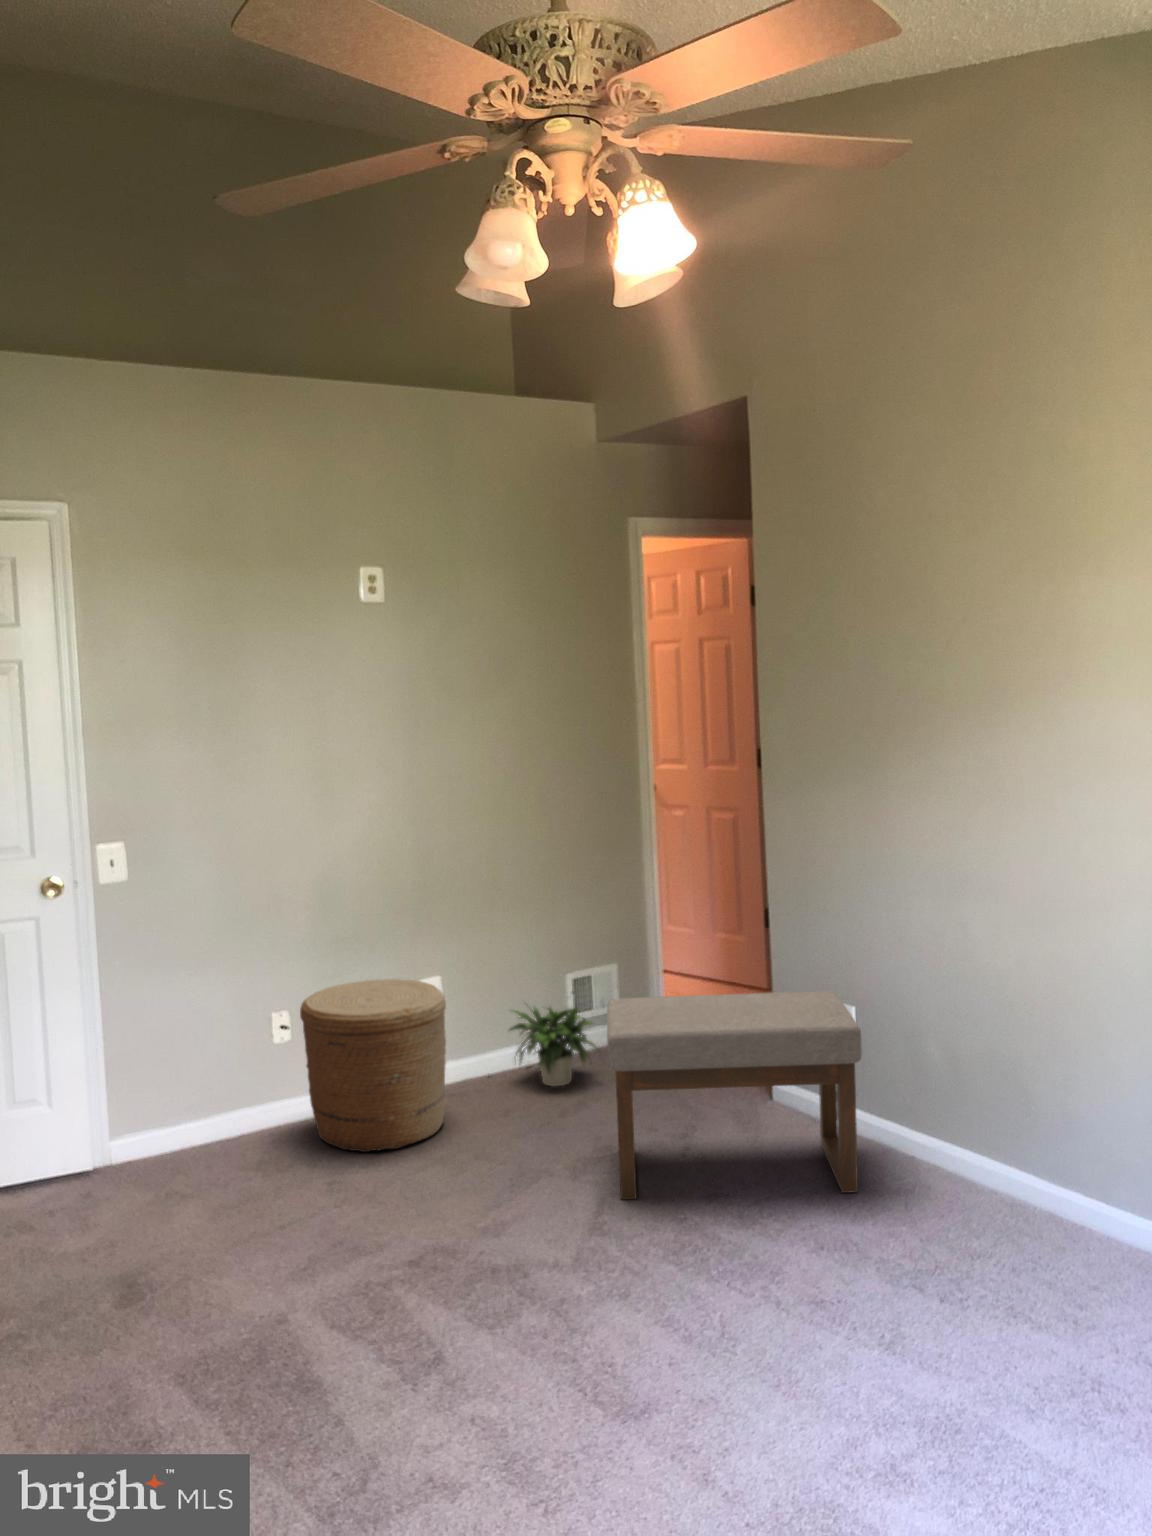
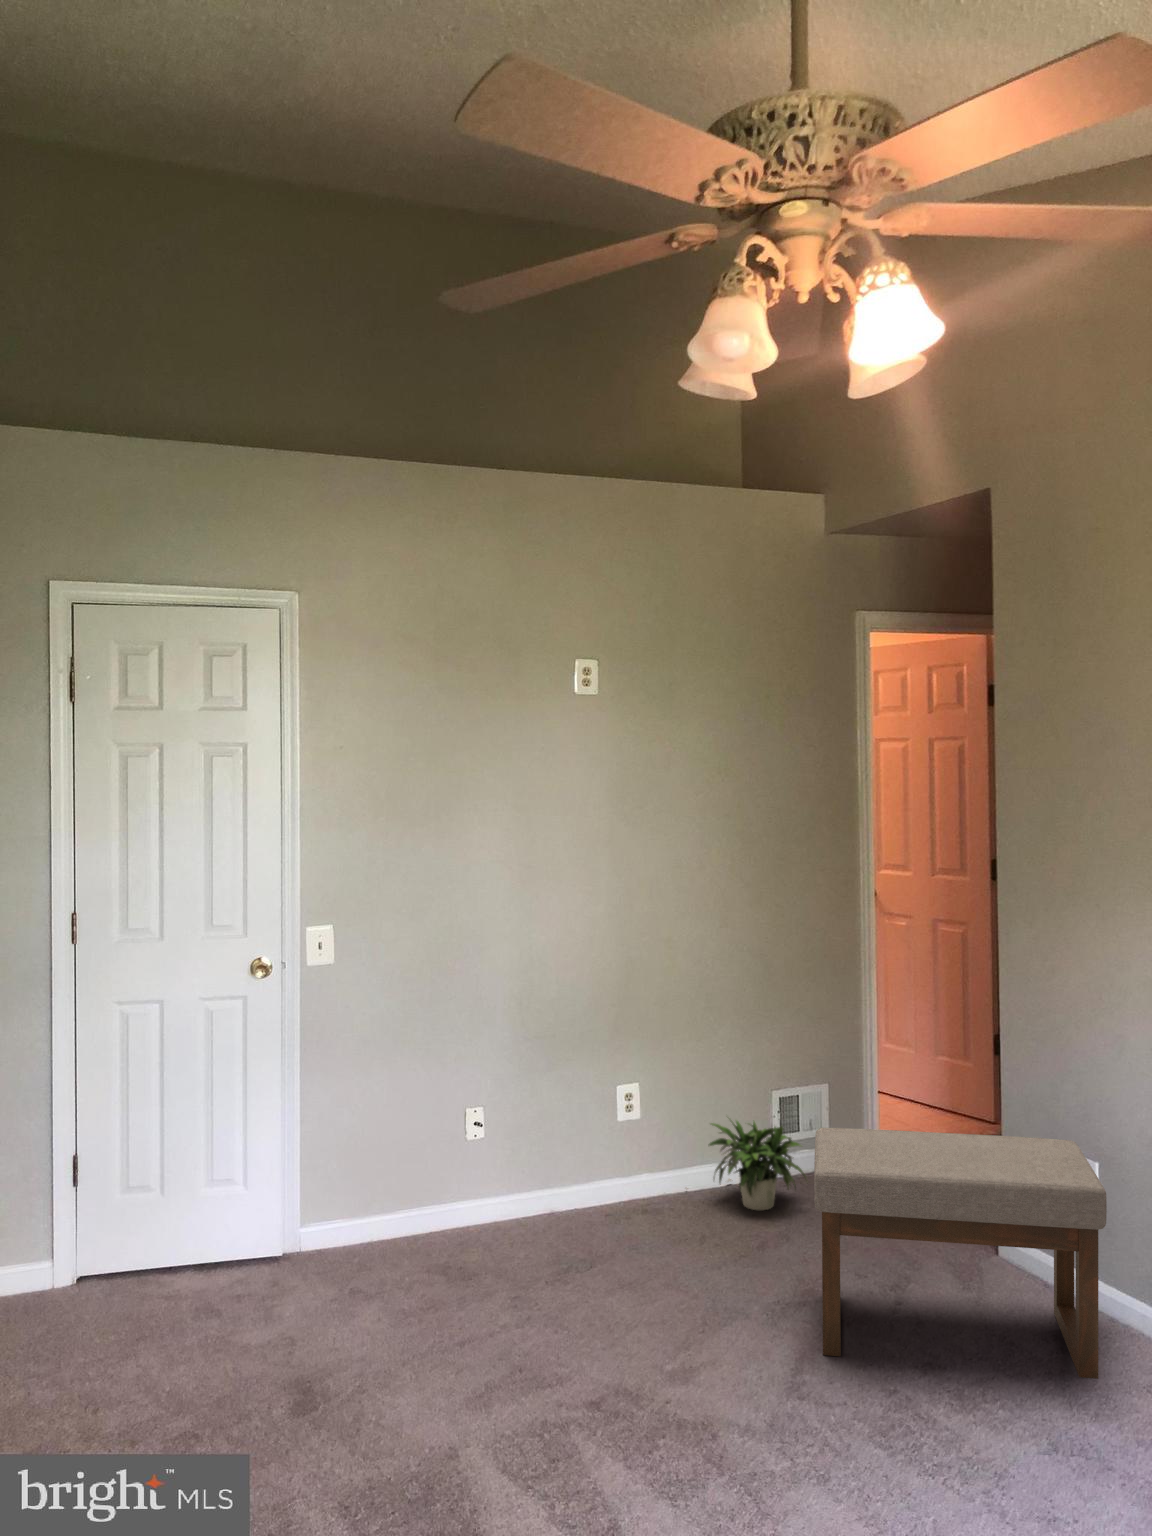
woven basket: present [300,979,446,1152] -> none [494,1081,643,1267]

